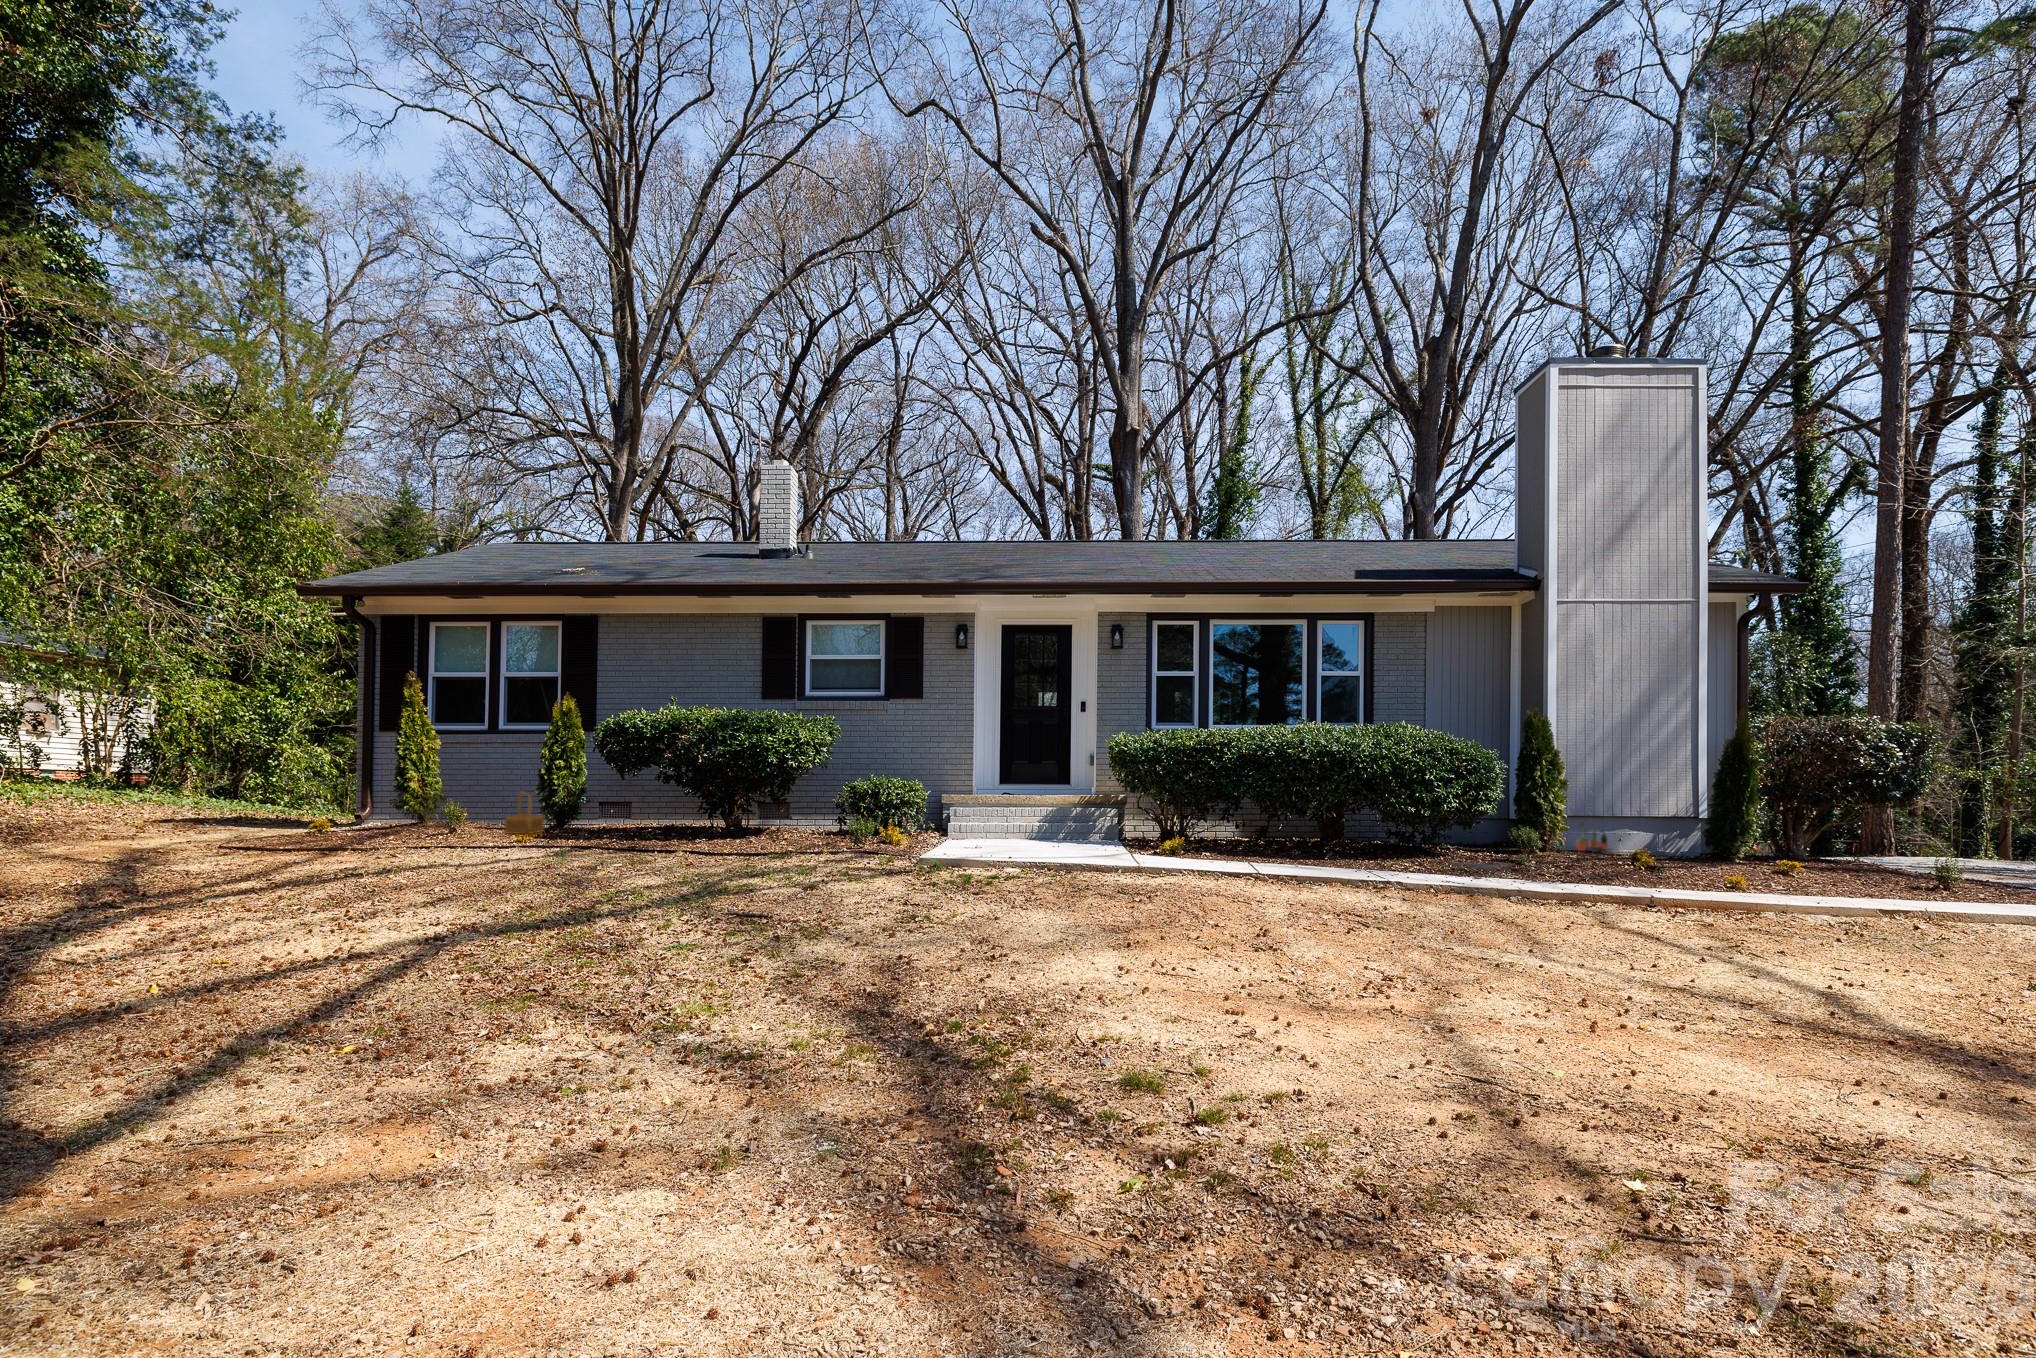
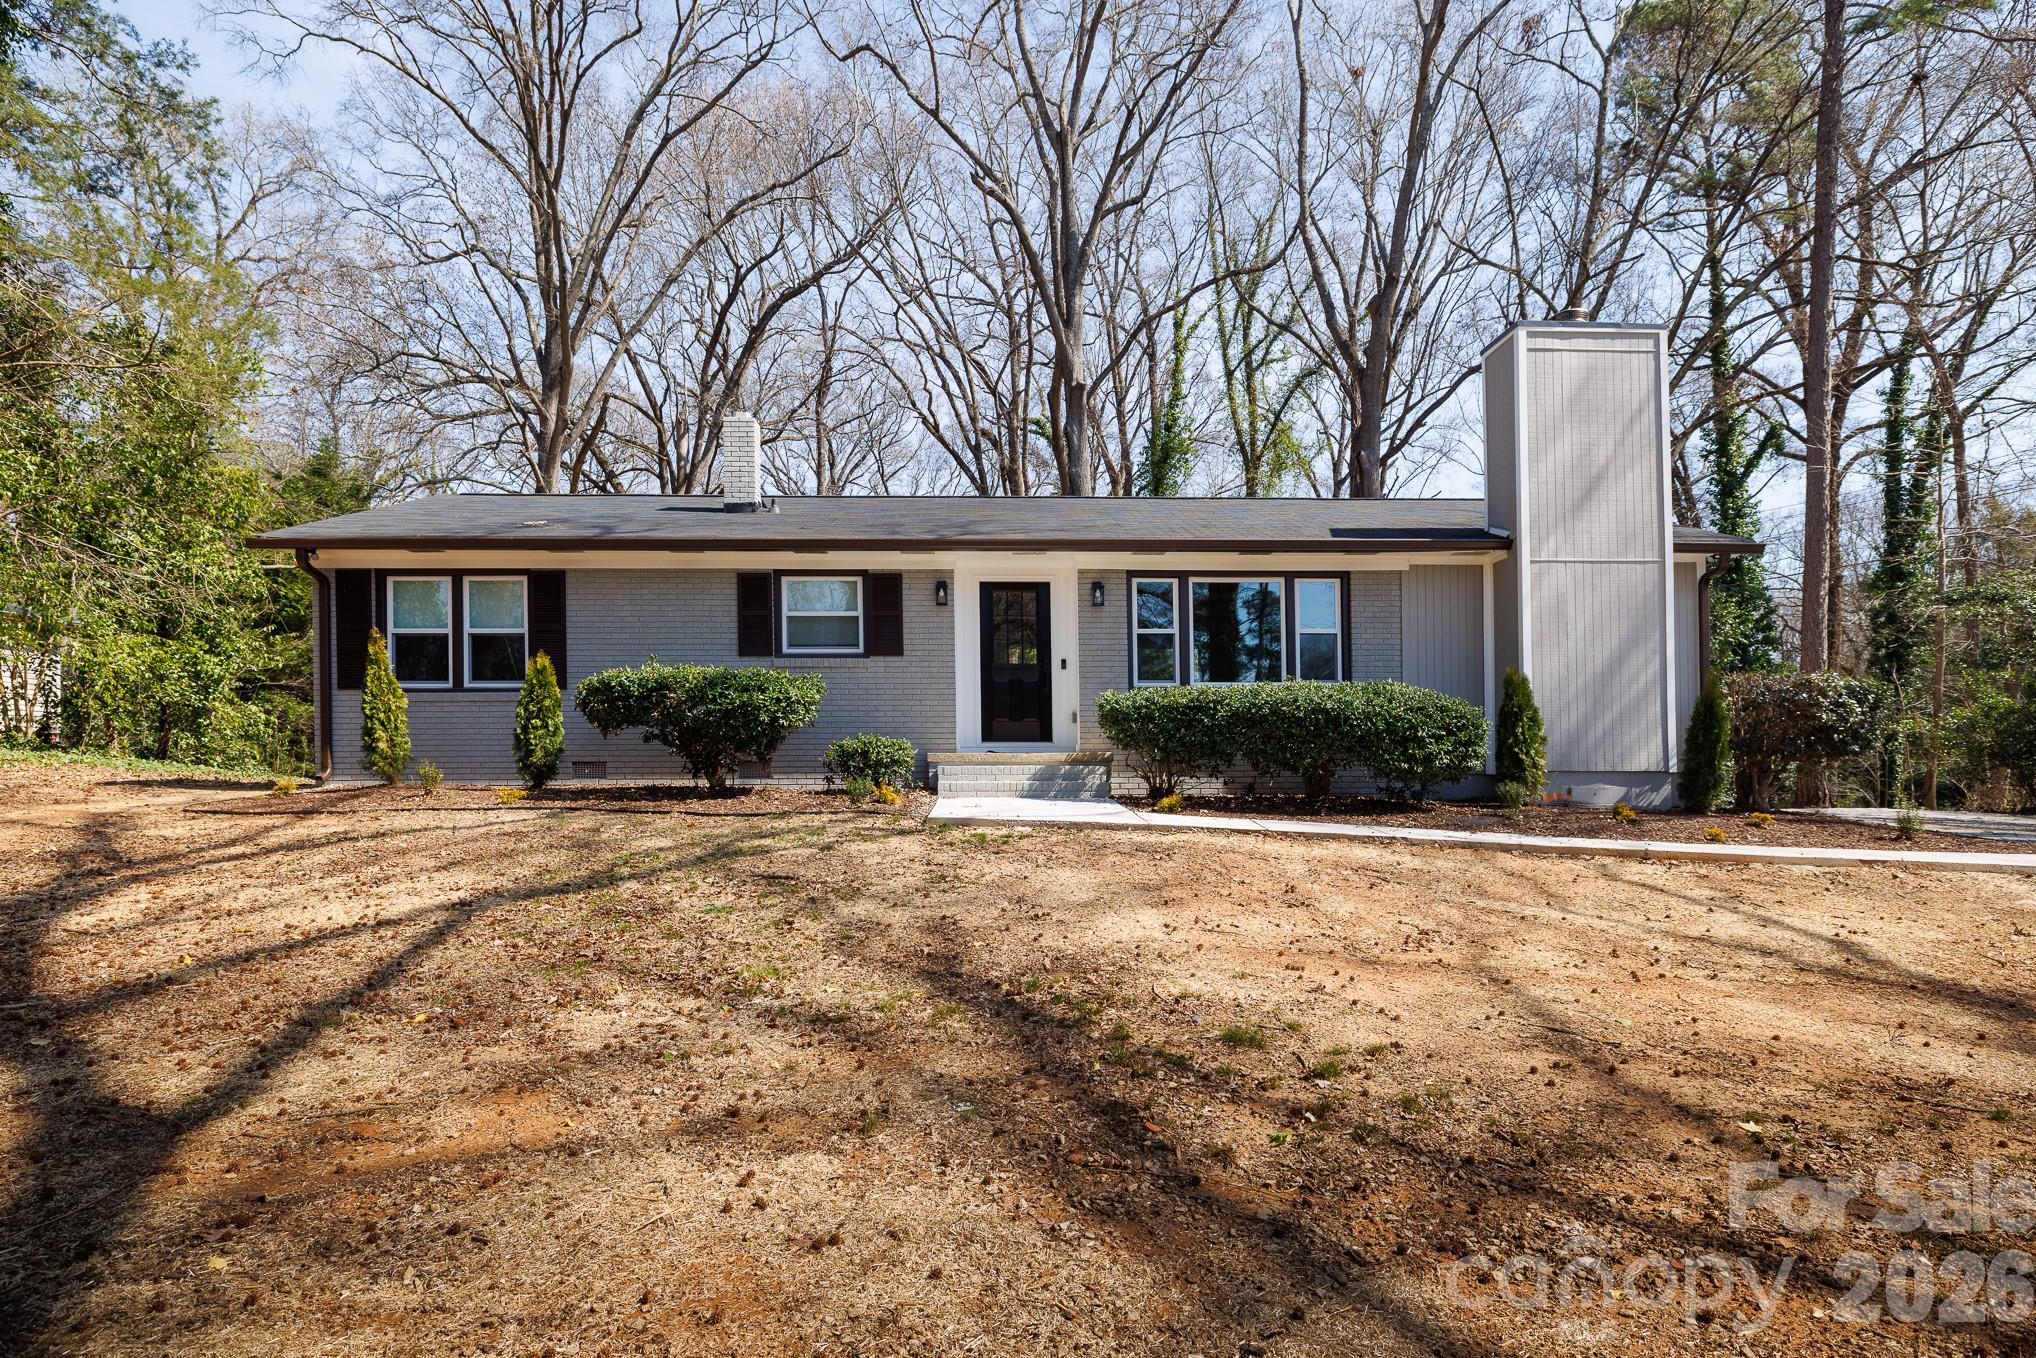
woven basket: present [505,791,544,834] -> none [473,751,515,796]

